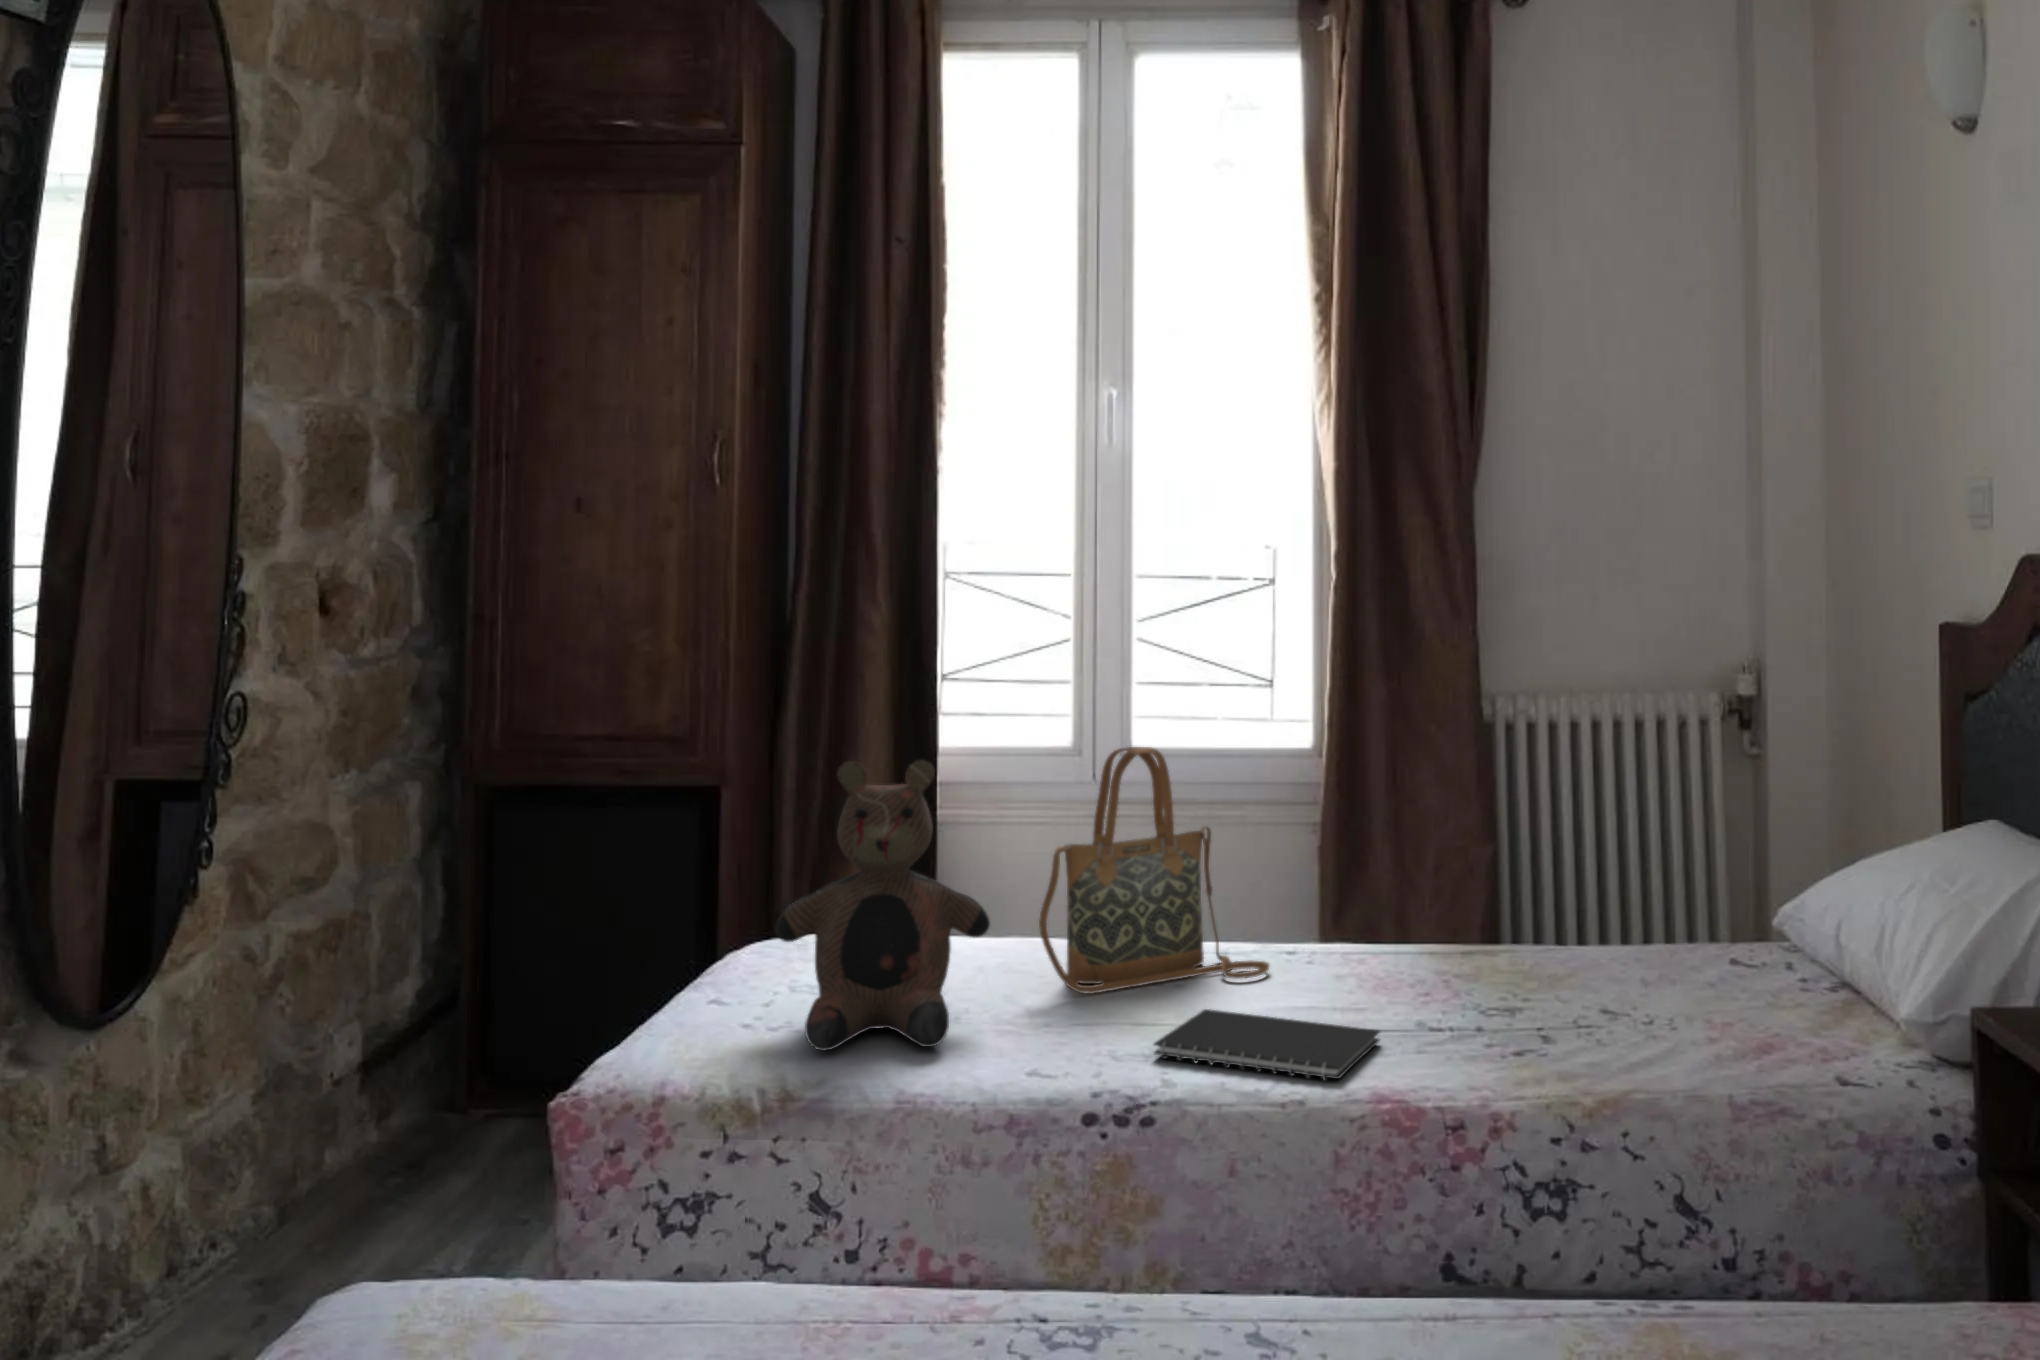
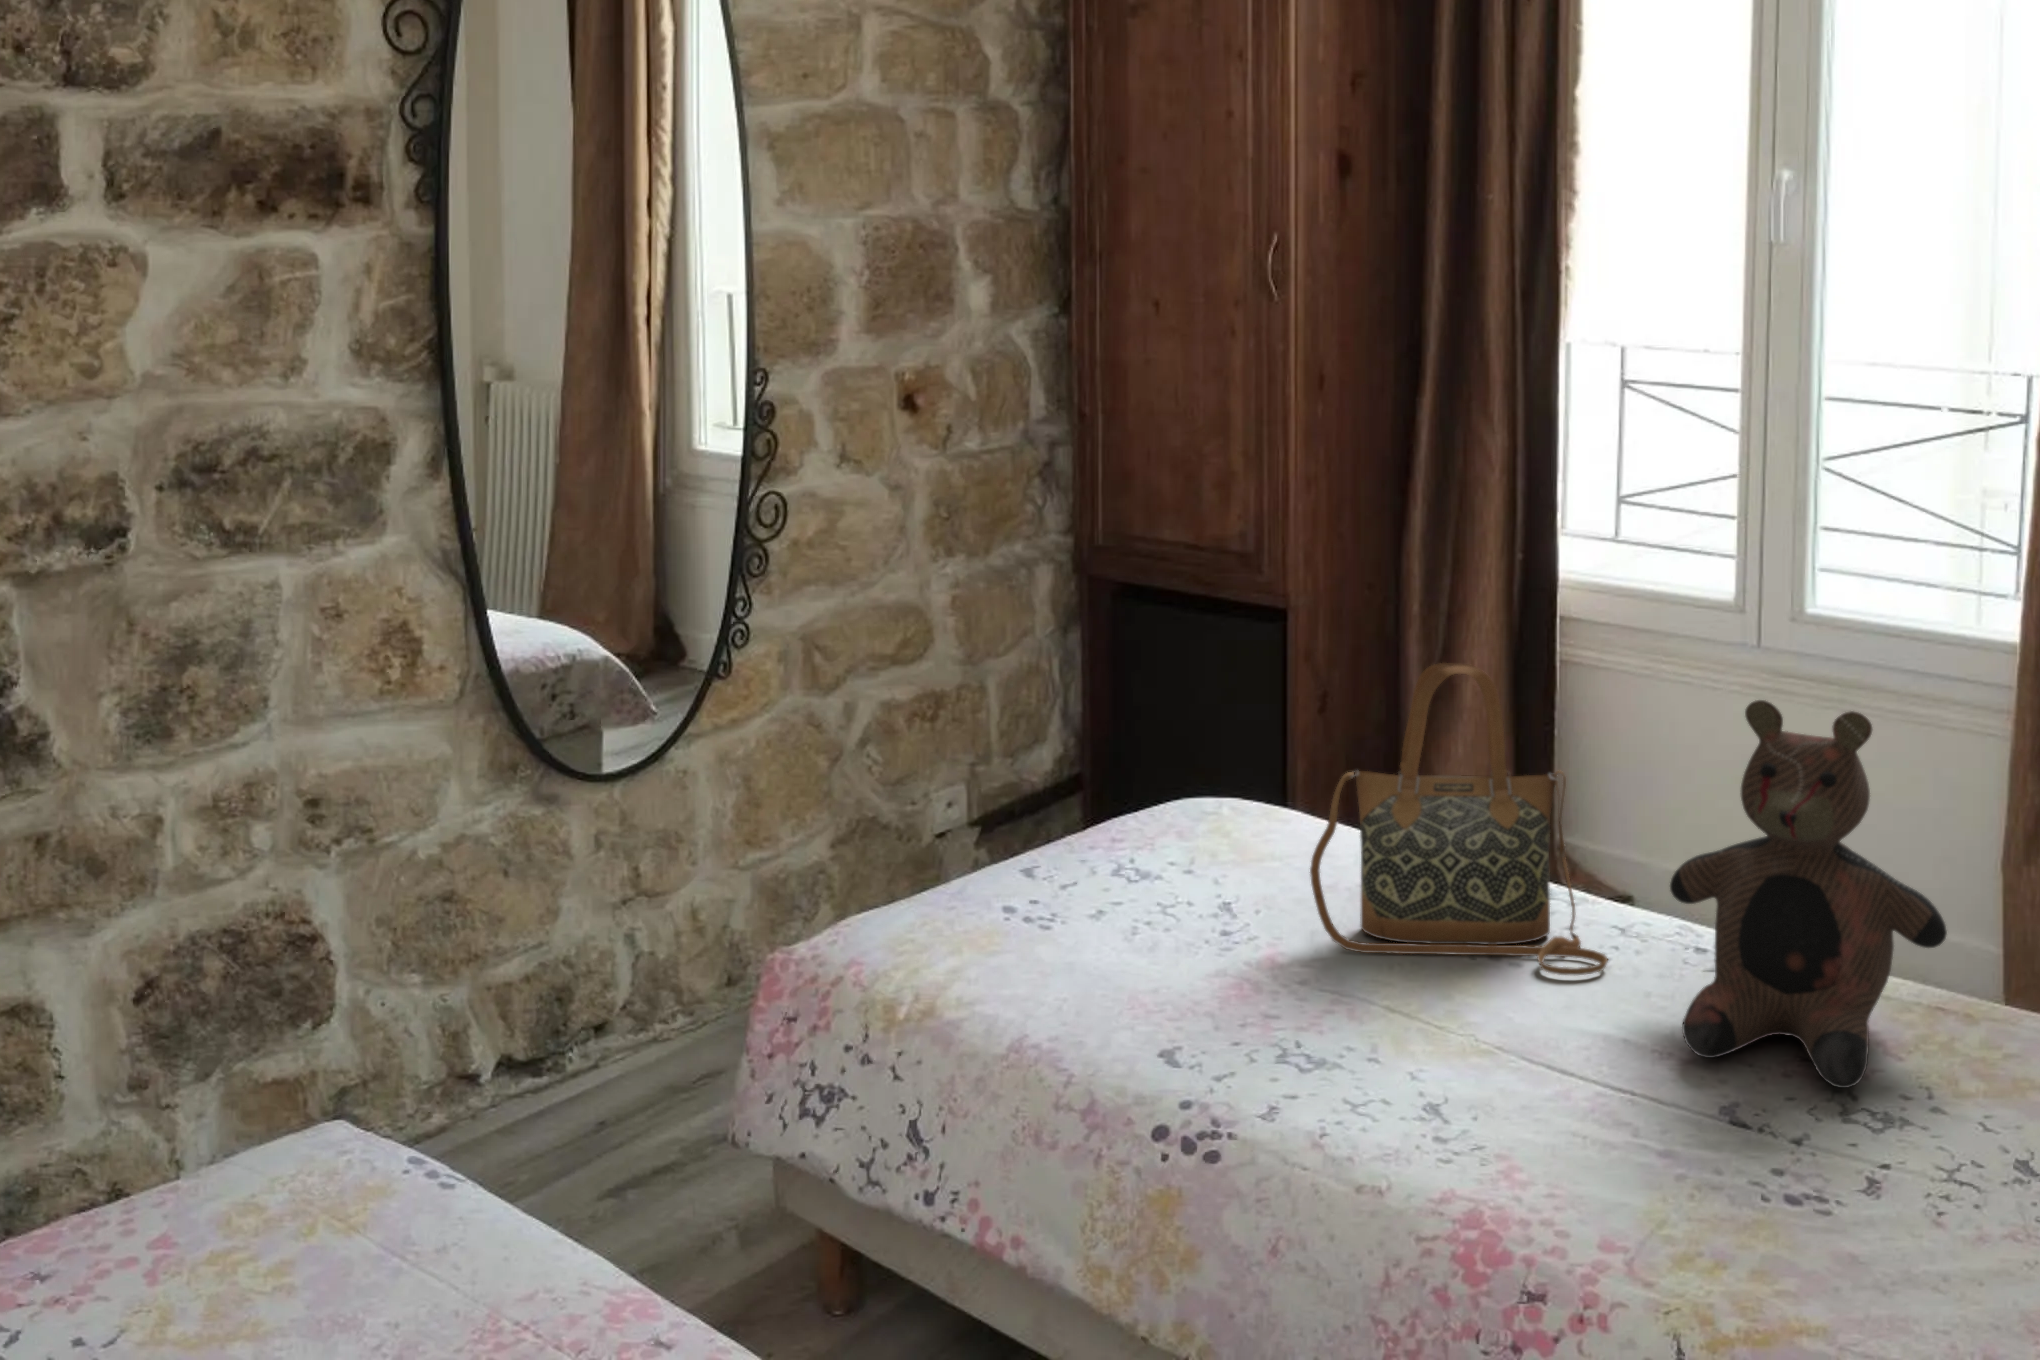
teddy bear: present [775,760,990,1051] -> present [1670,700,1947,1088]
notebook: present [1154,1009,1379,1080] -> none [1286,1016,1575,1176]

